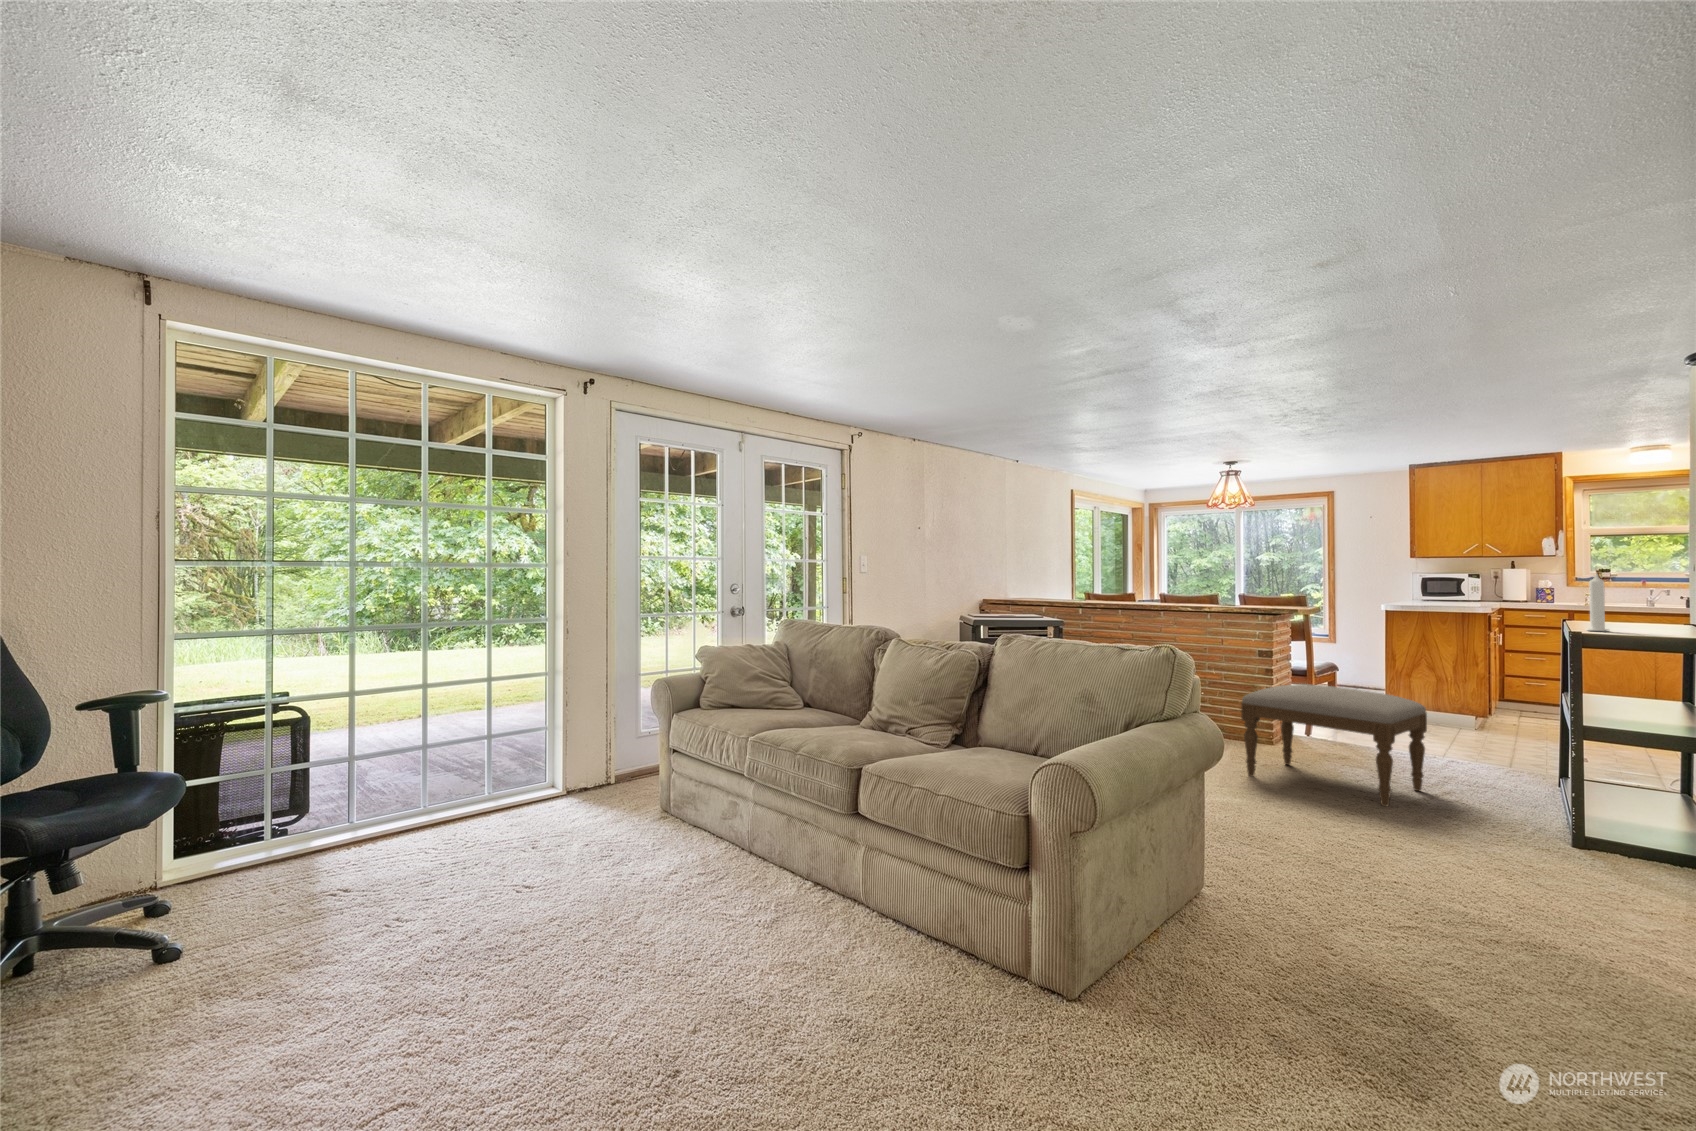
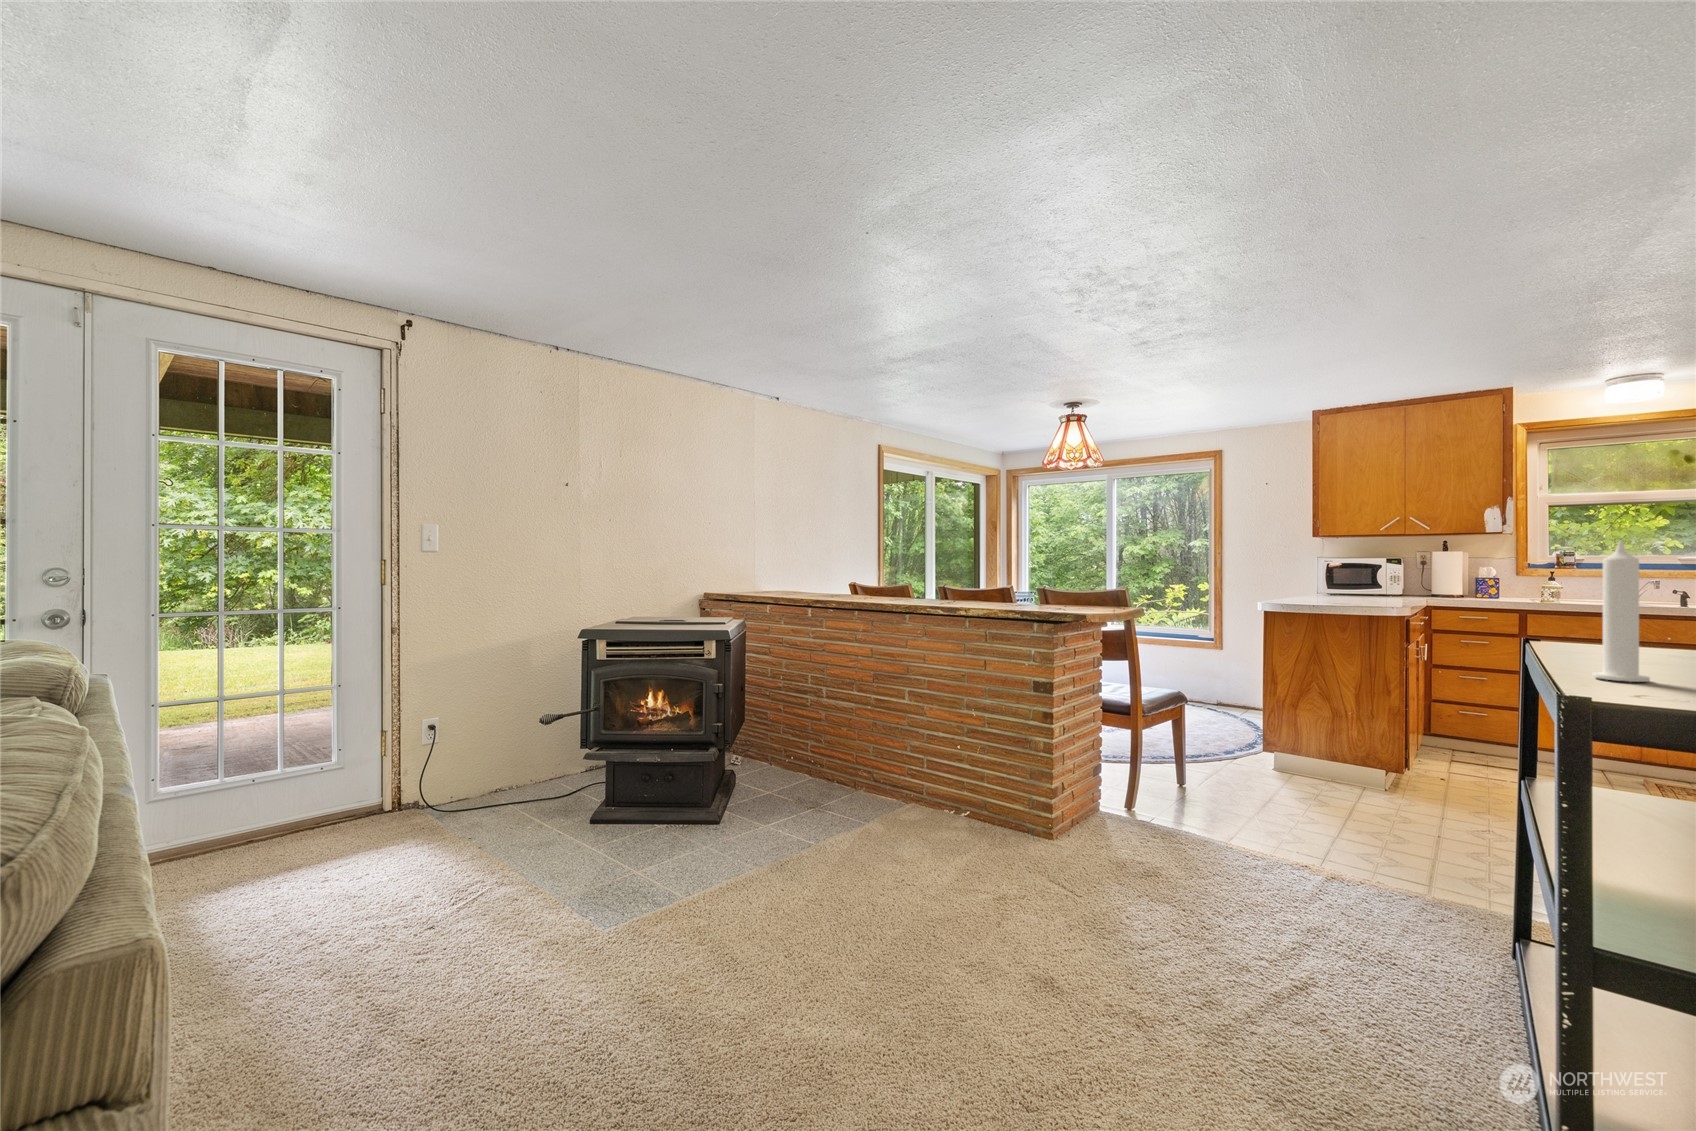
ottoman: present [1241,684,1427,806] -> none [935,754,1264,1057]

